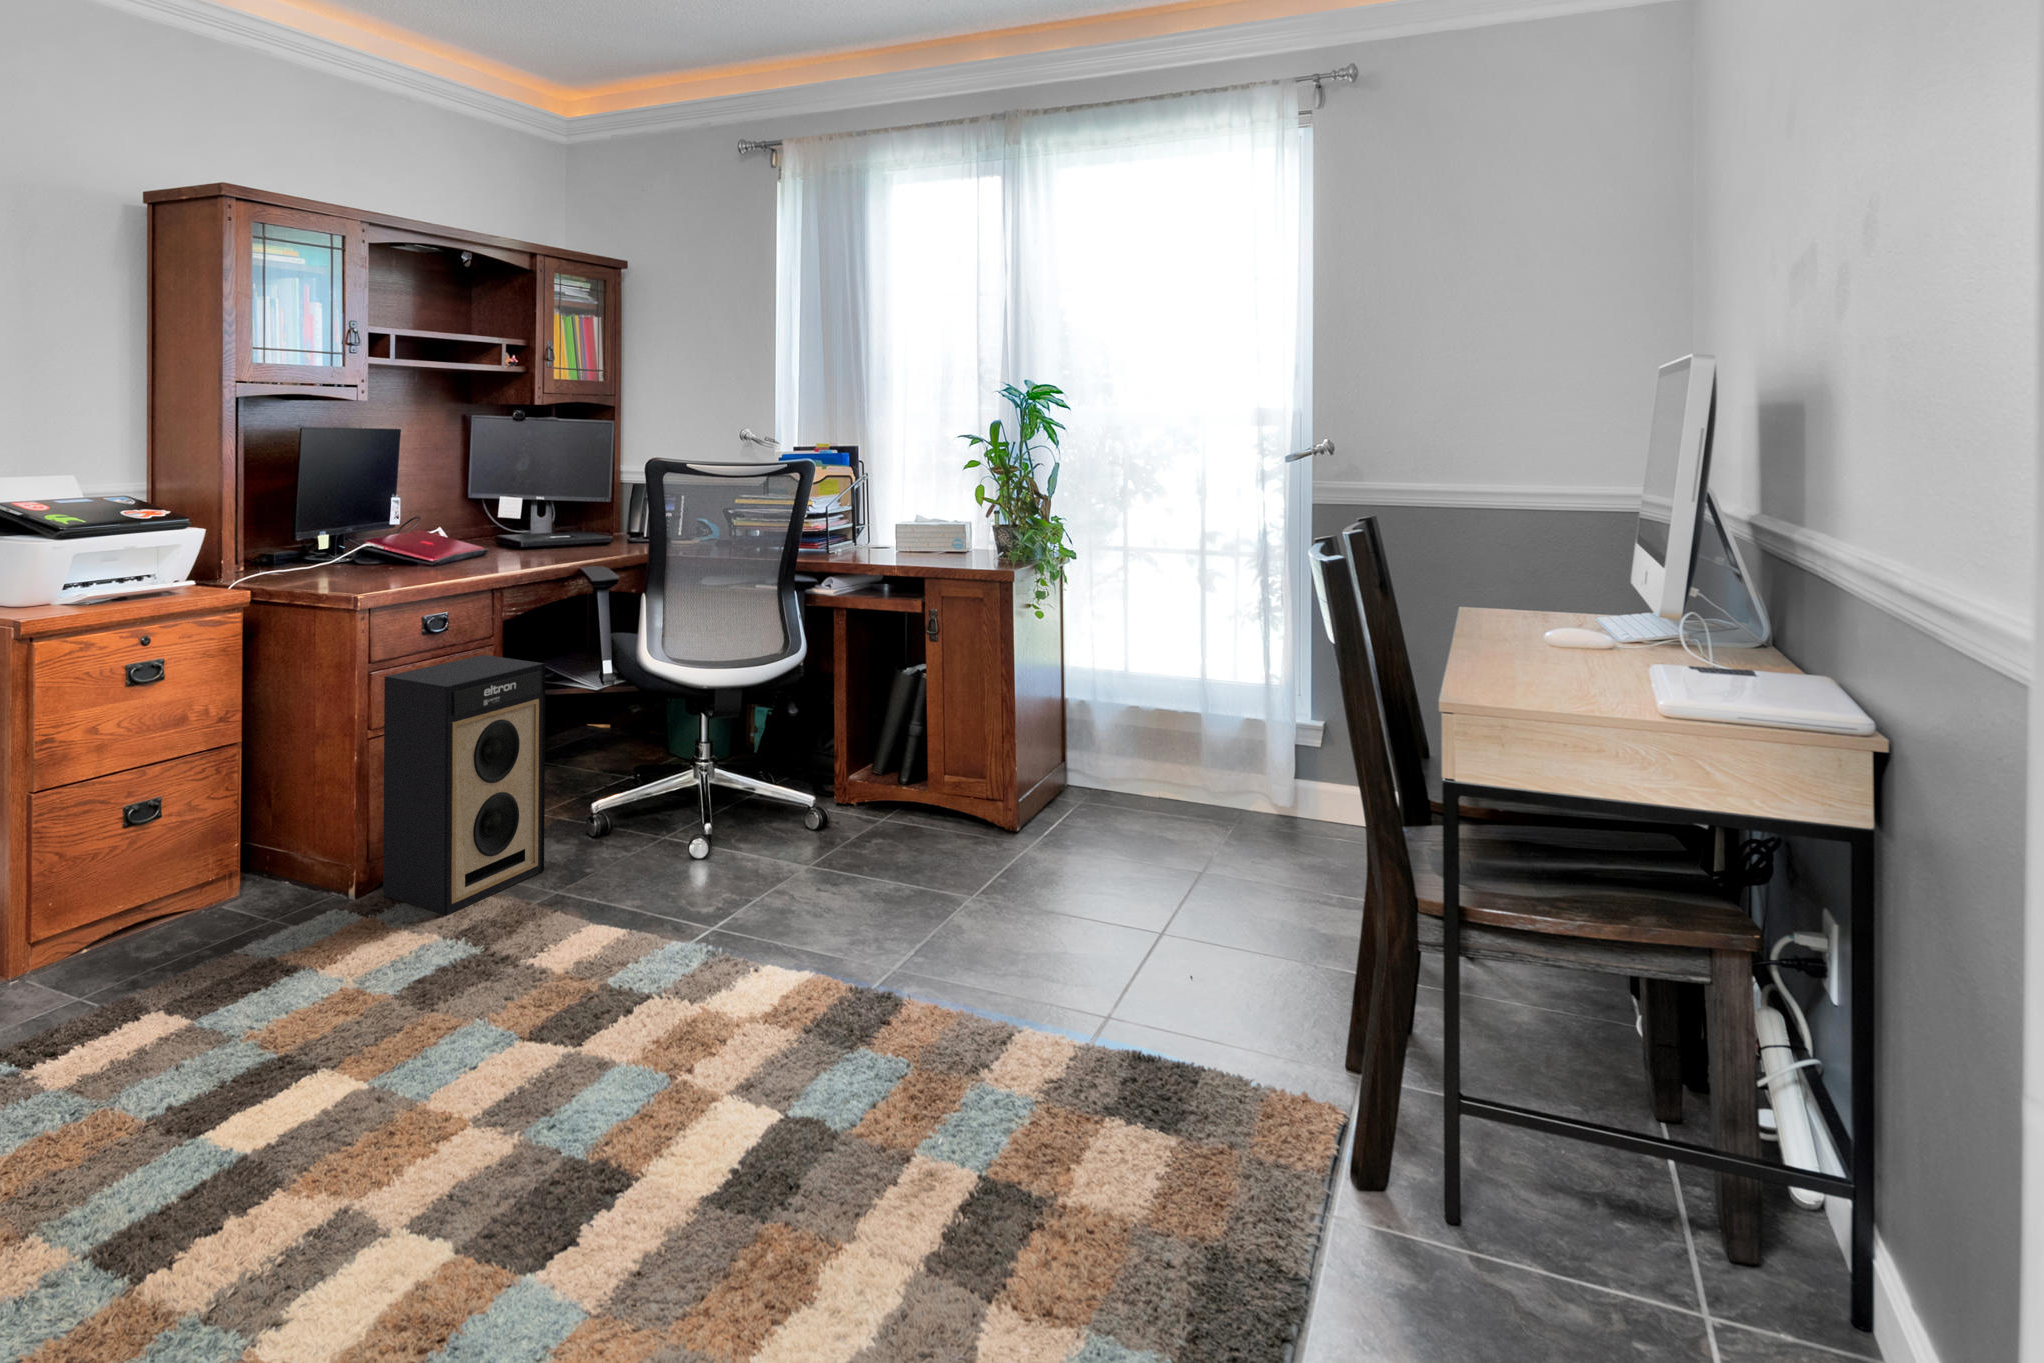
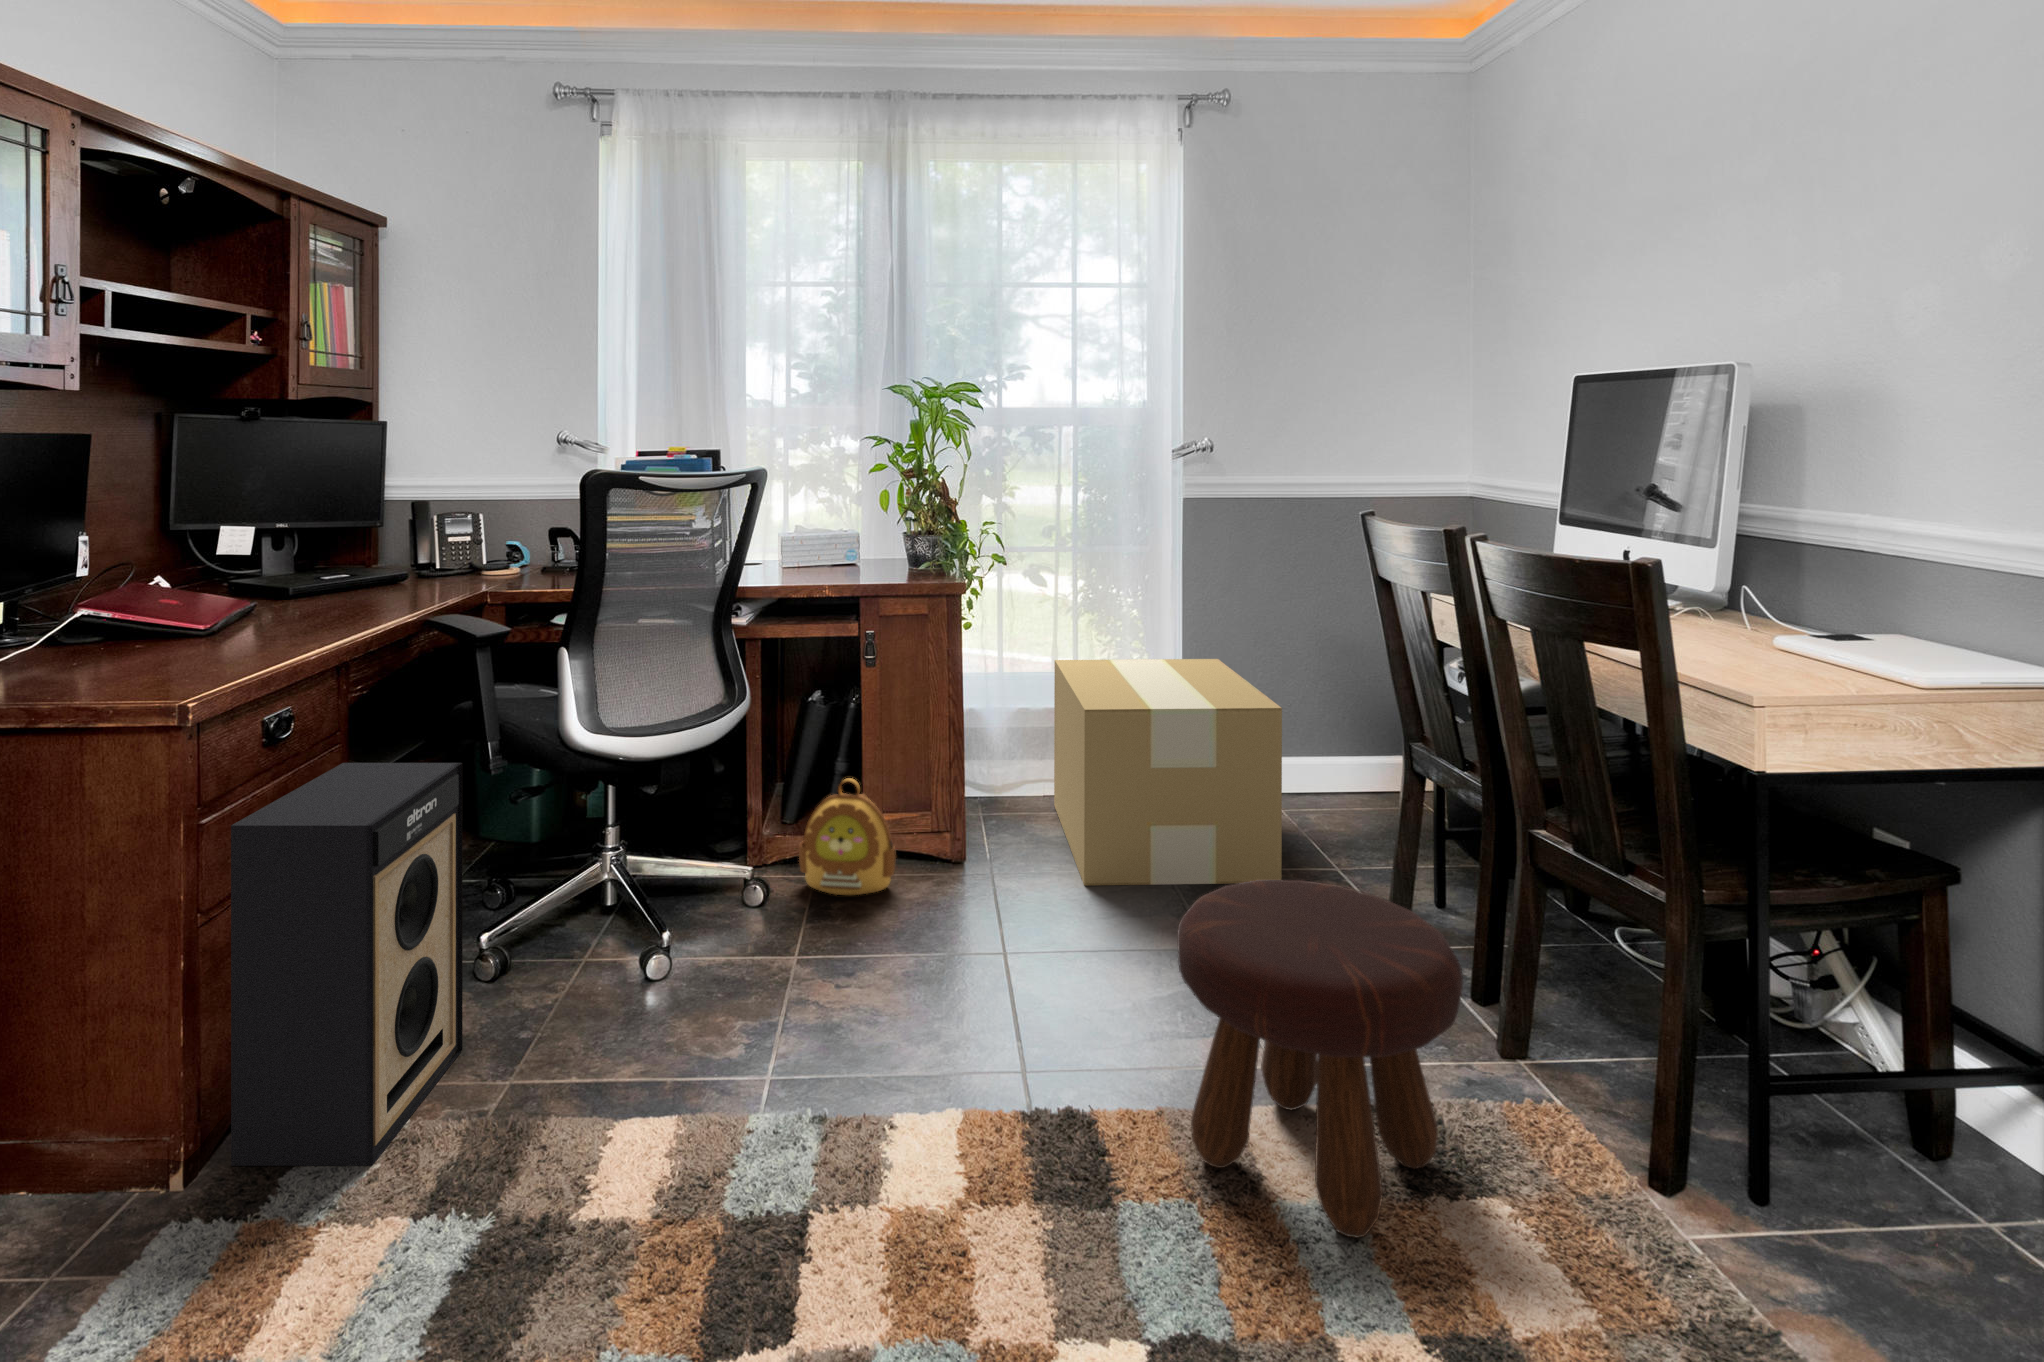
cardboard box: none [1106,662,1339,914] -> present [1054,659,1282,886]
backpack: none [856,737,935,841] -> present [799,778,896,895]
footstool: none [934,845,1192,1153] -> present [1177,880,1463,1238]

